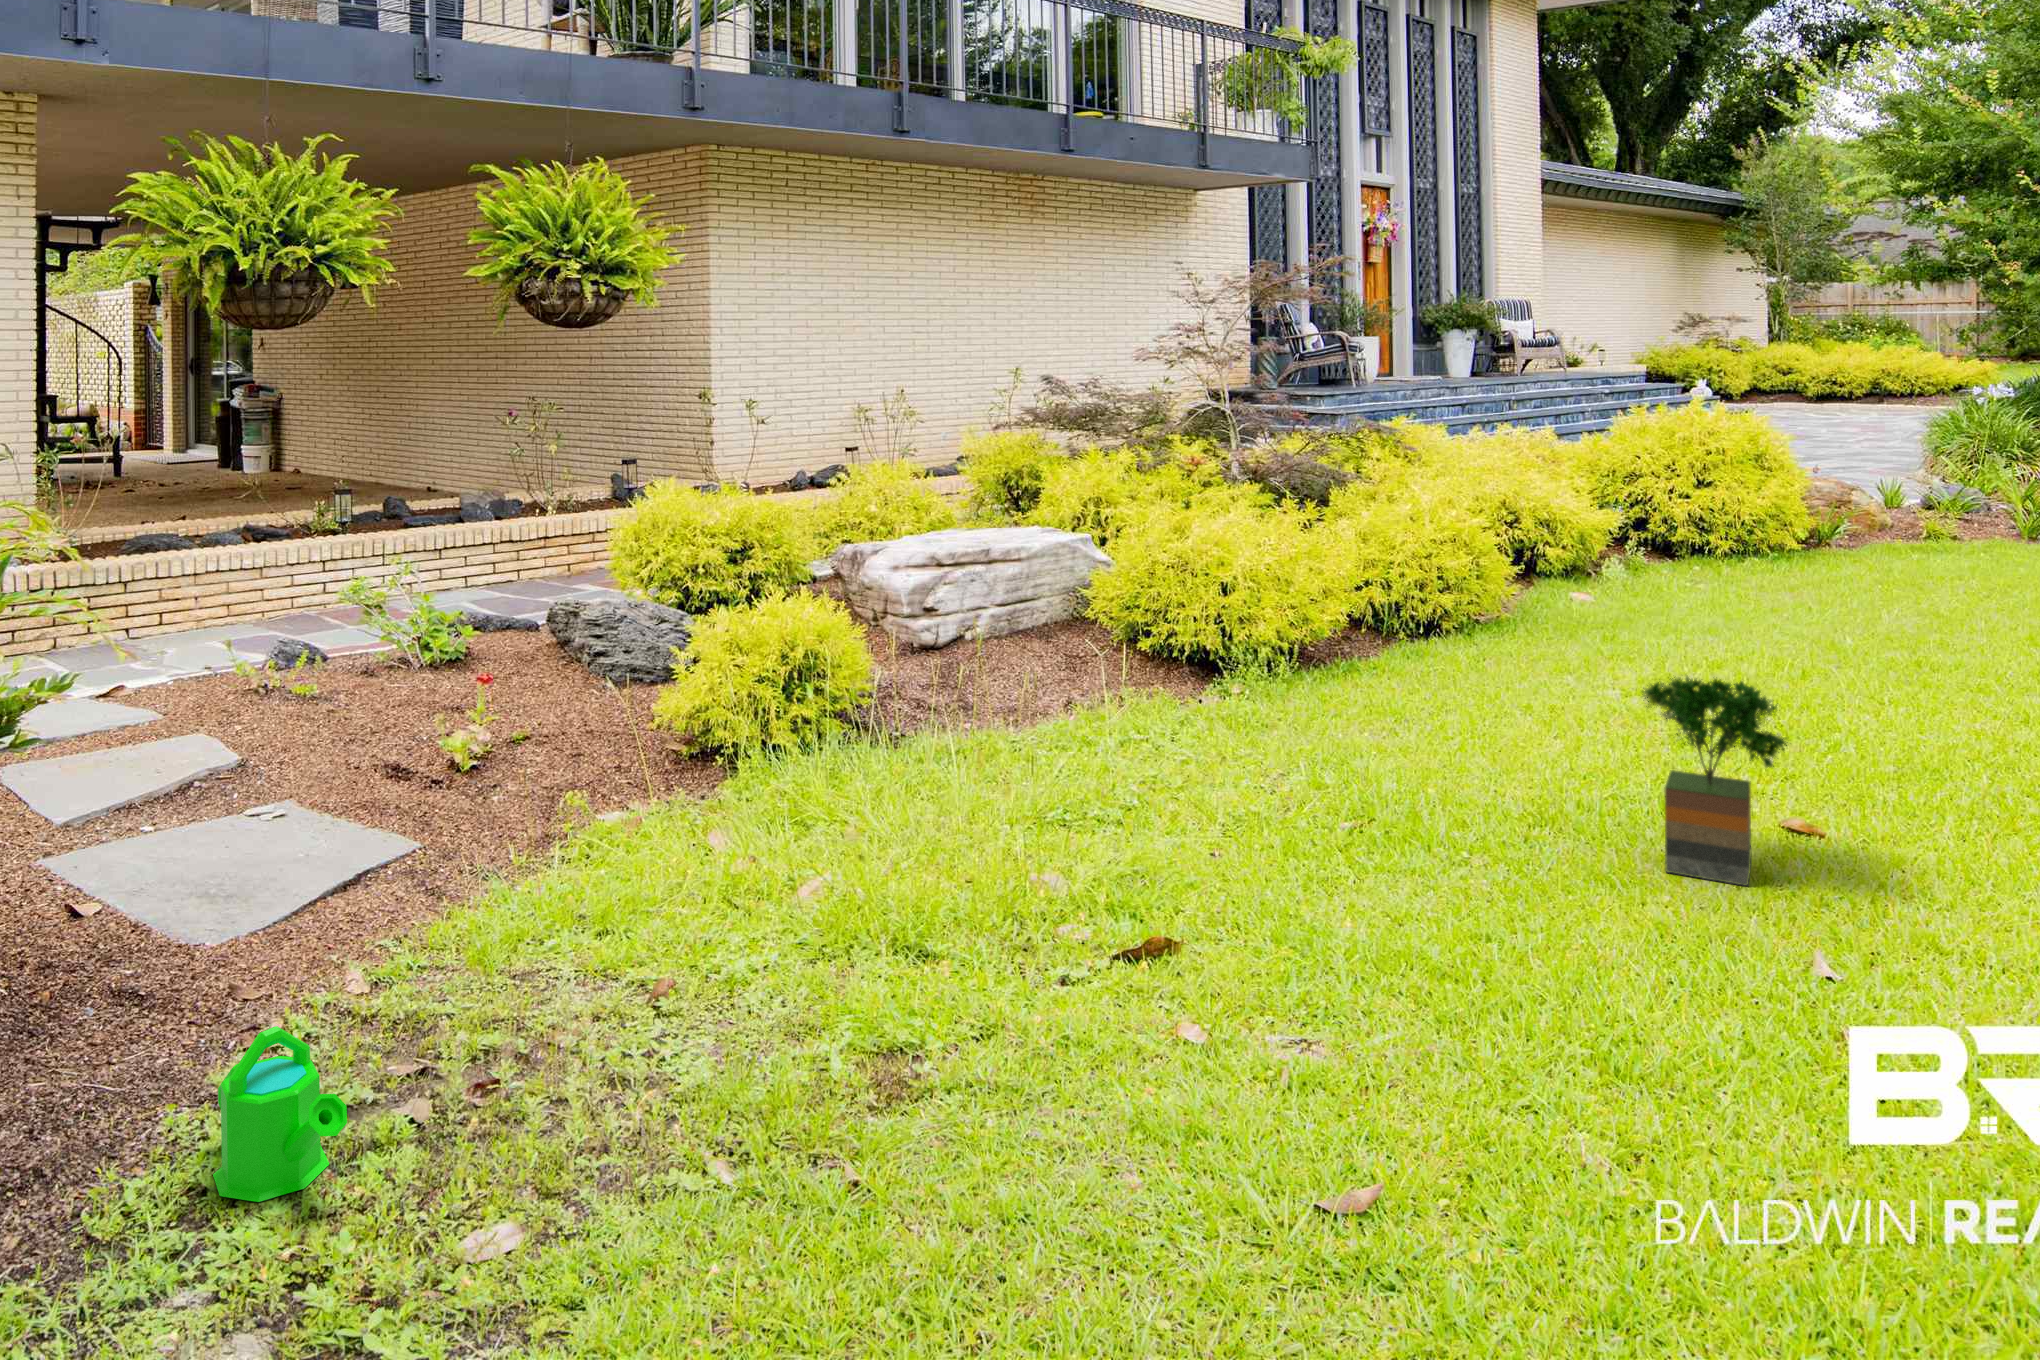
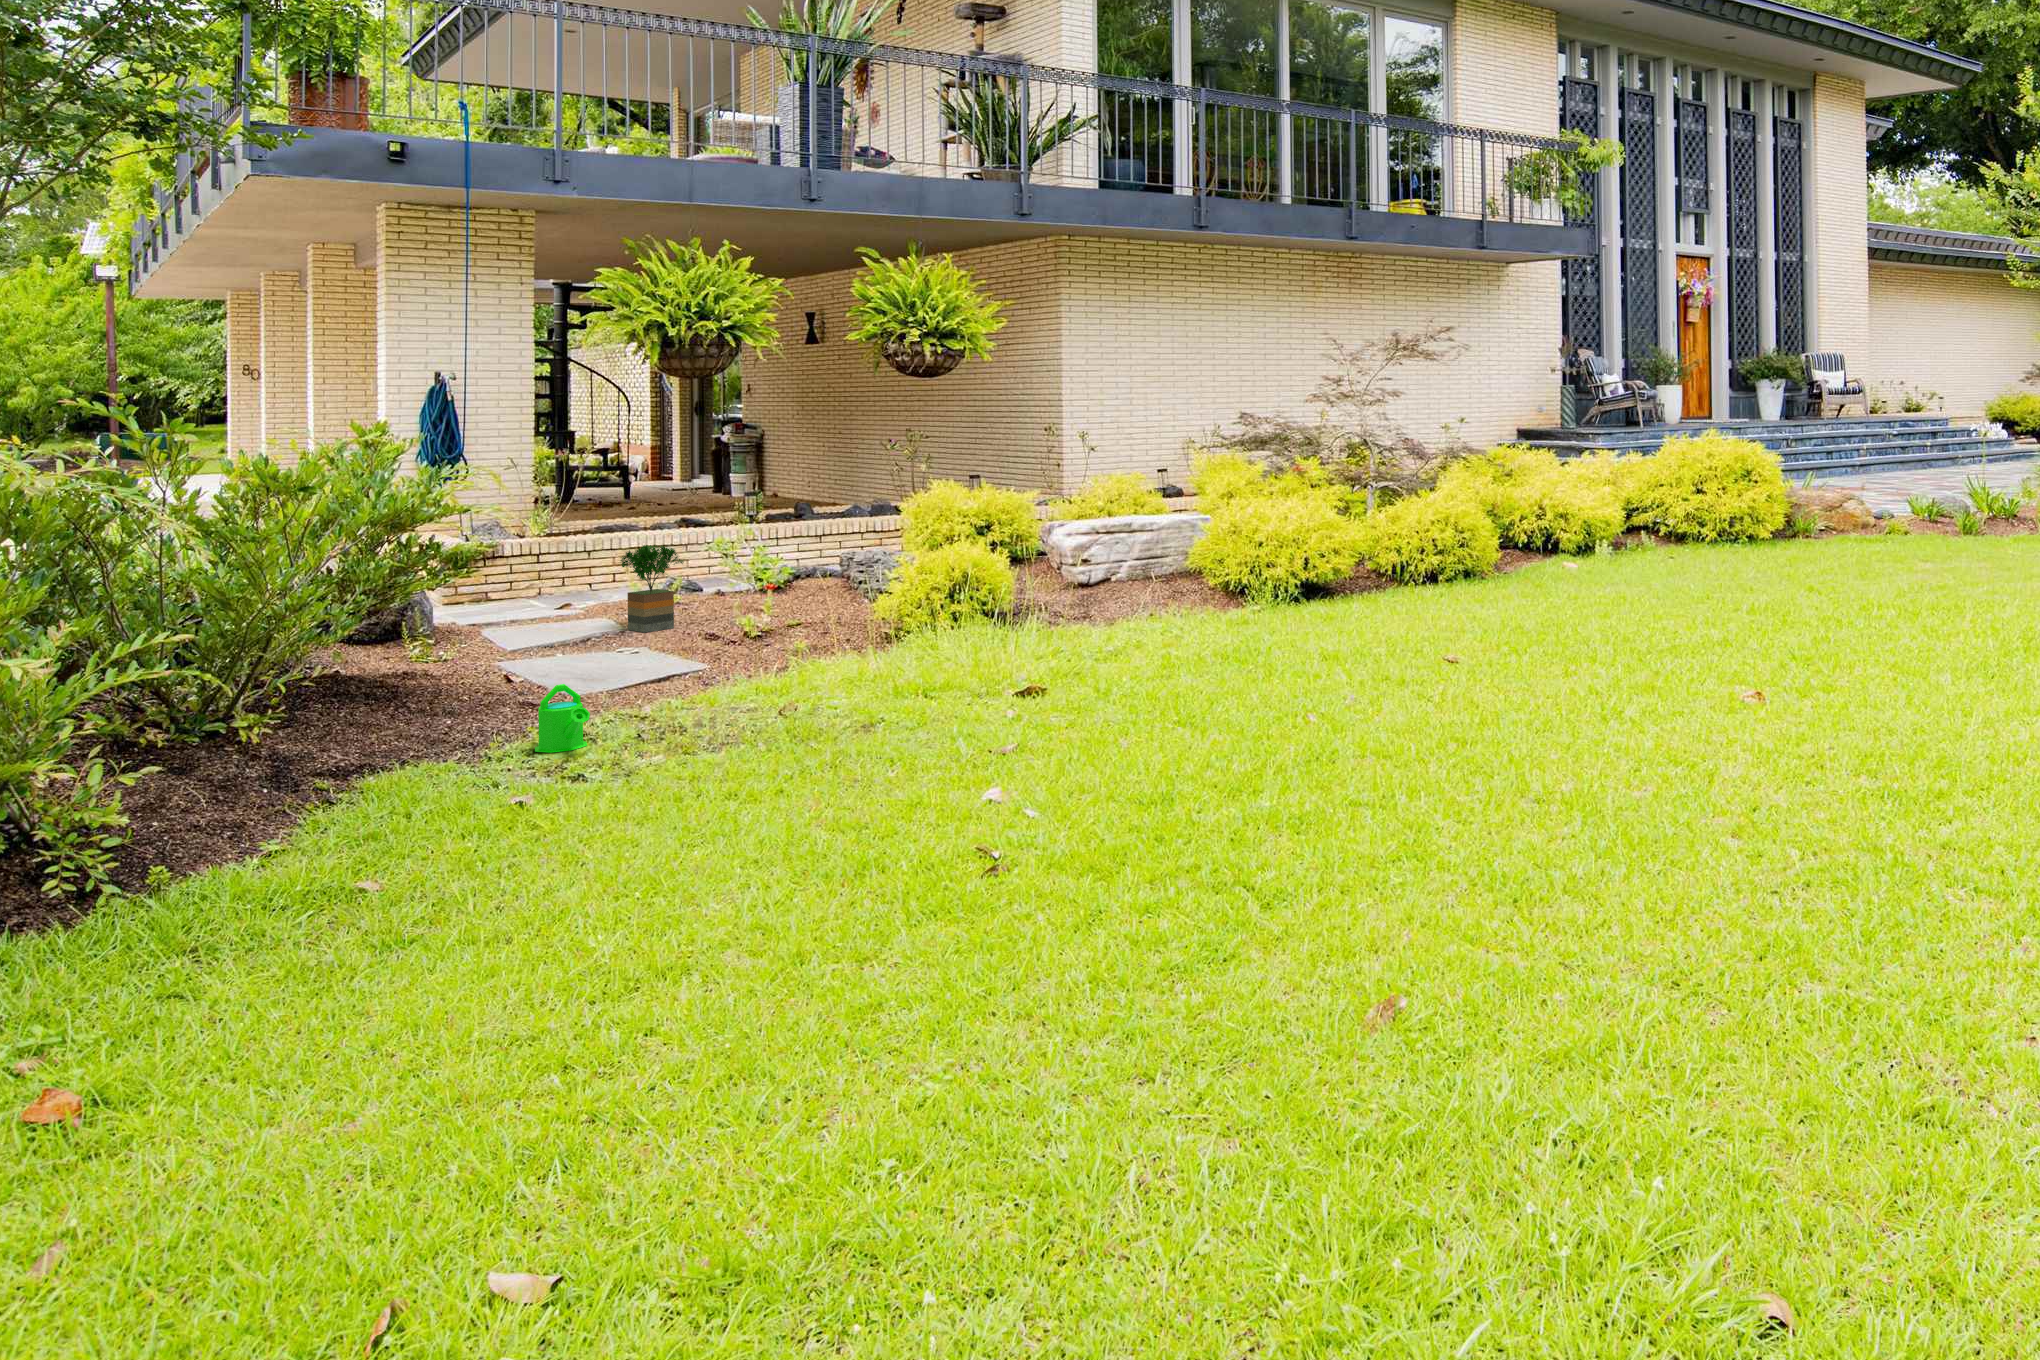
potted tree: present [1643,677,1788,886] -> present [620,545,684,633]

